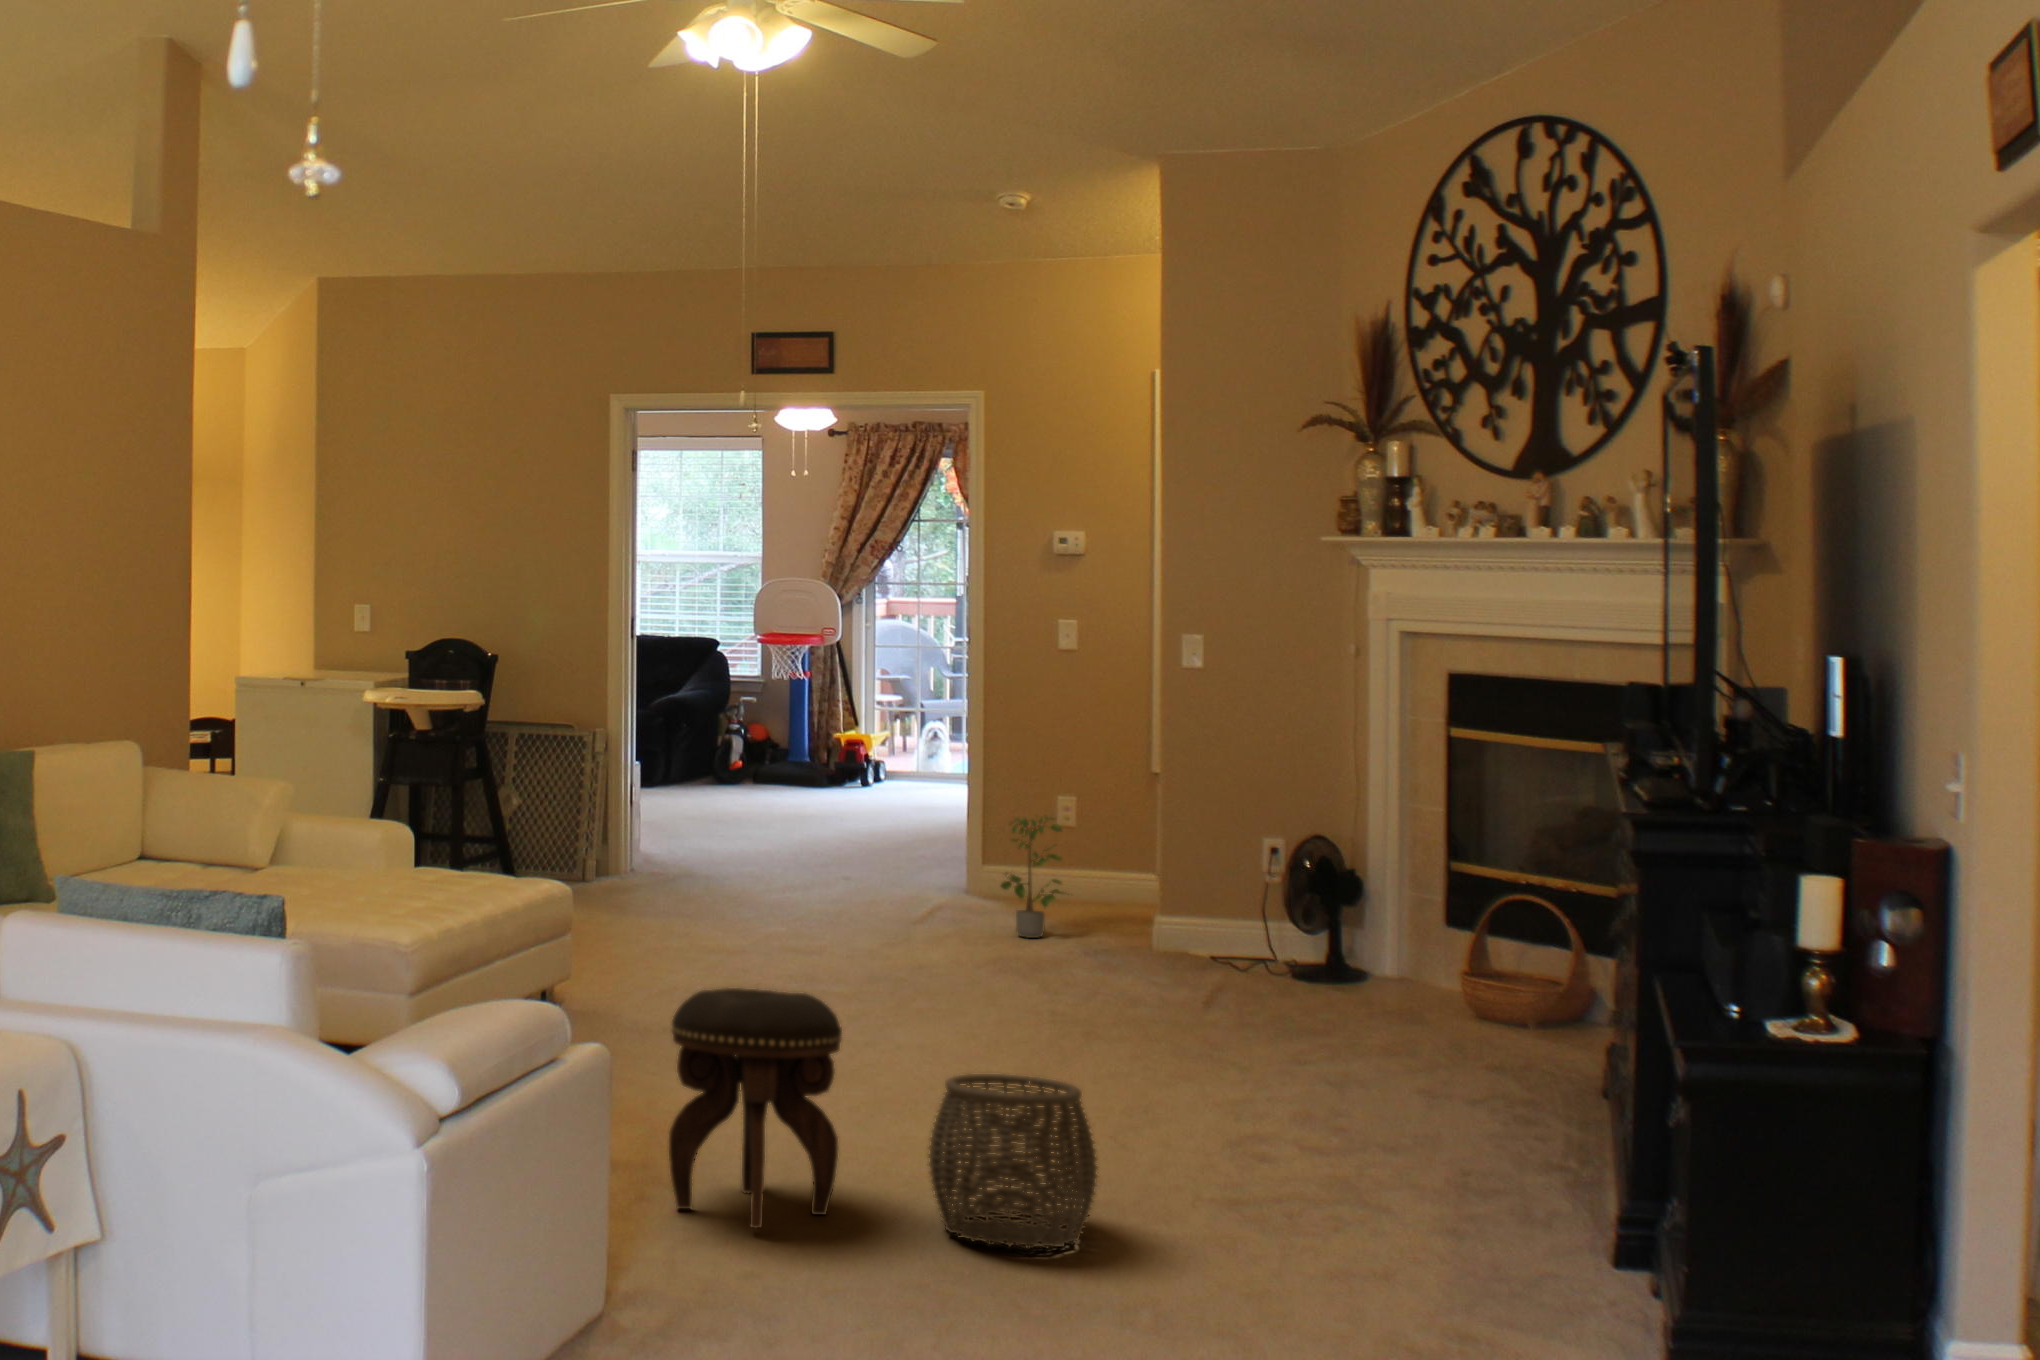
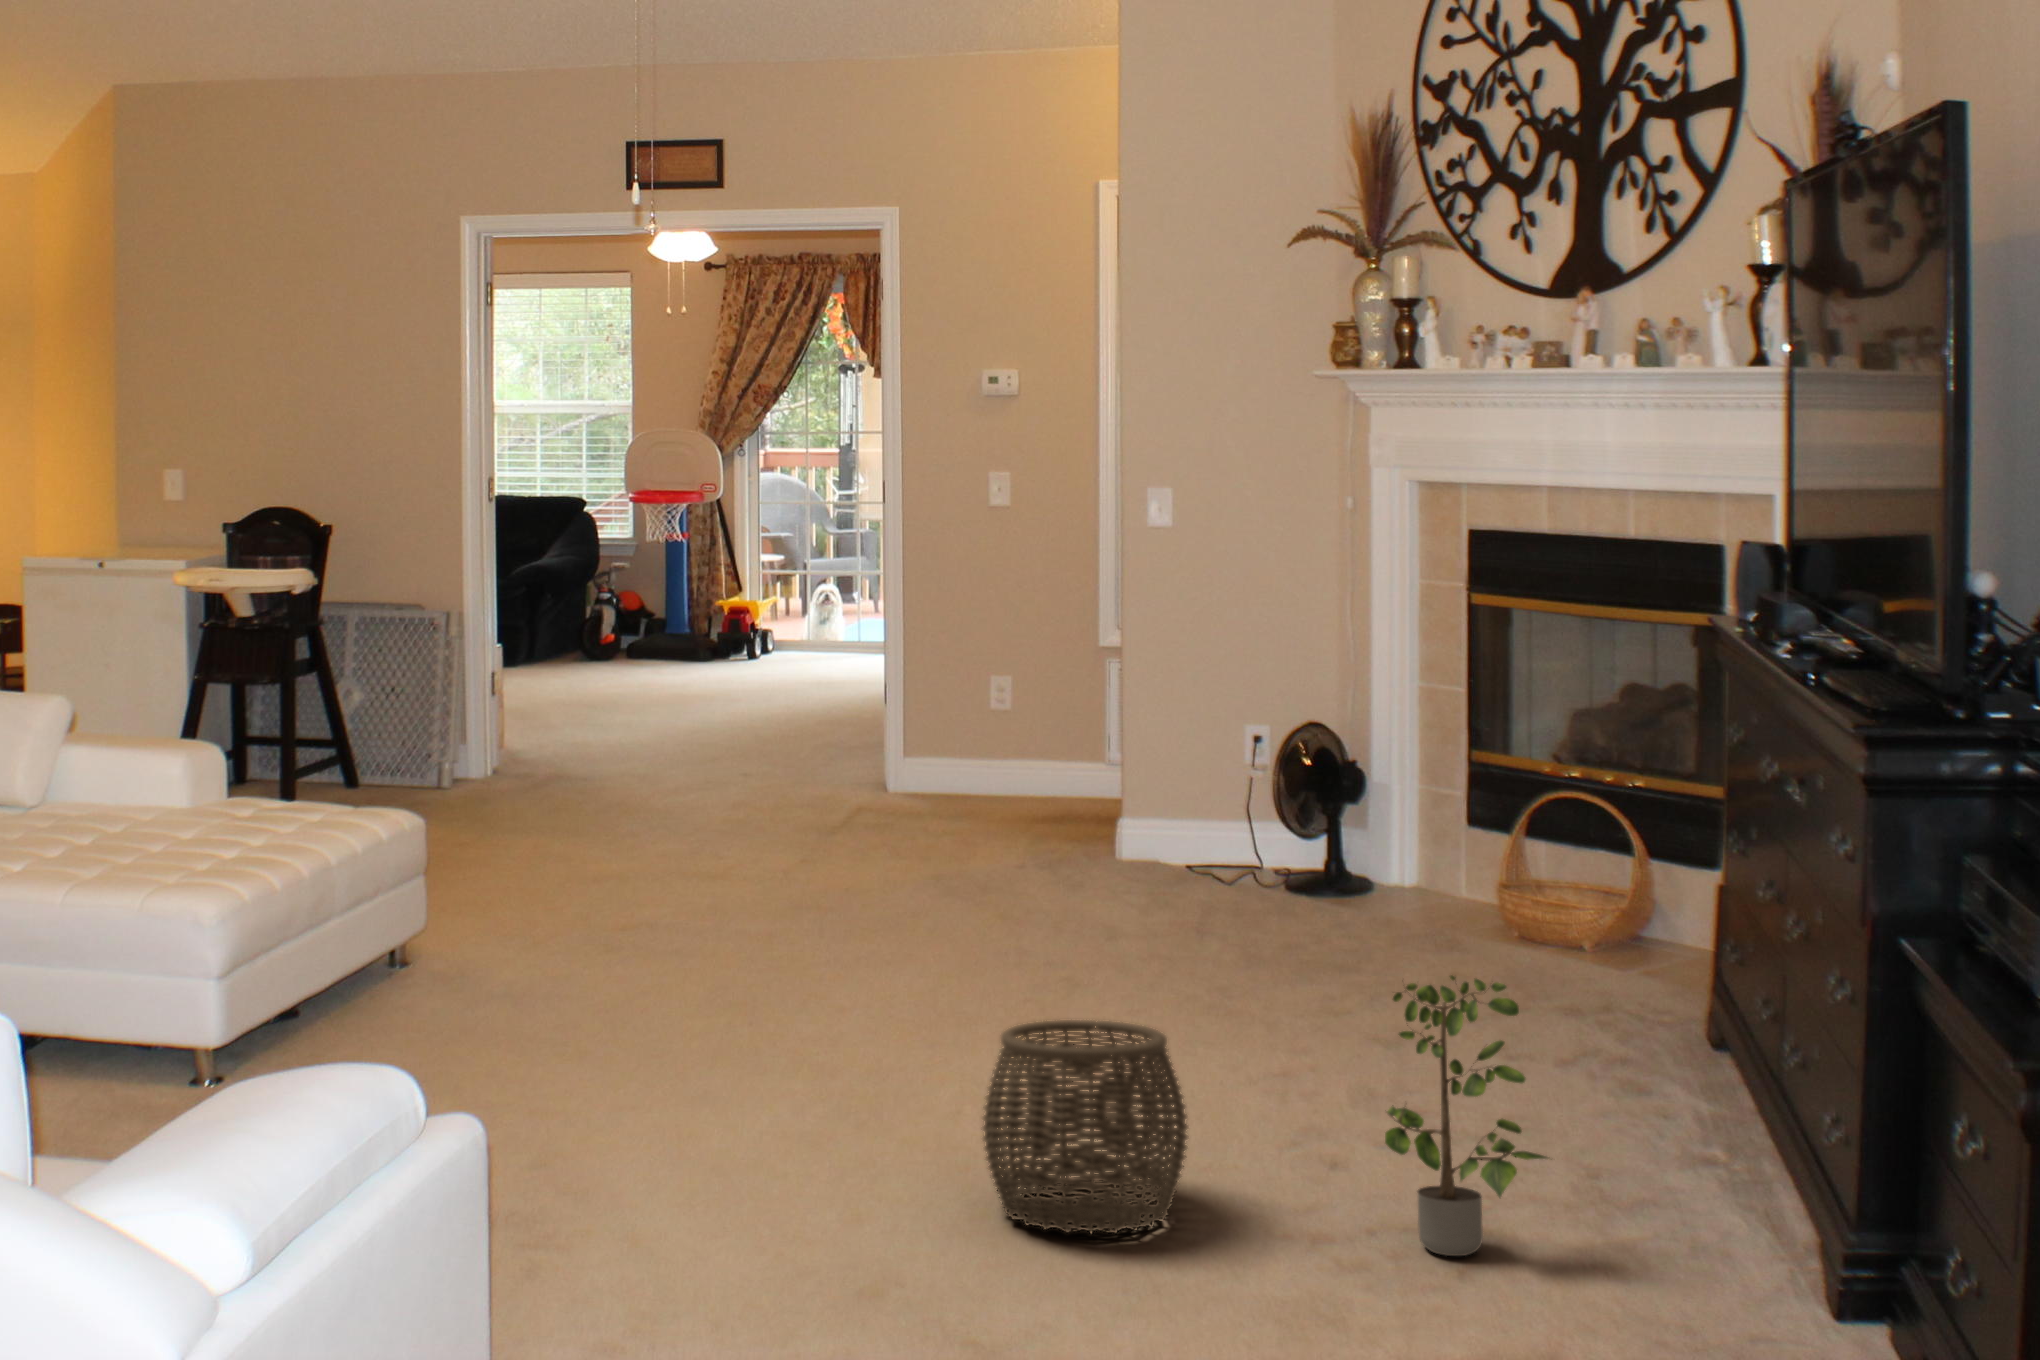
potted plant: present [1001,817,1063,938] -> present [1385,976,1547,1256]
footstool: present [669,988,842,1228] -> none [658,938,872,1239]

